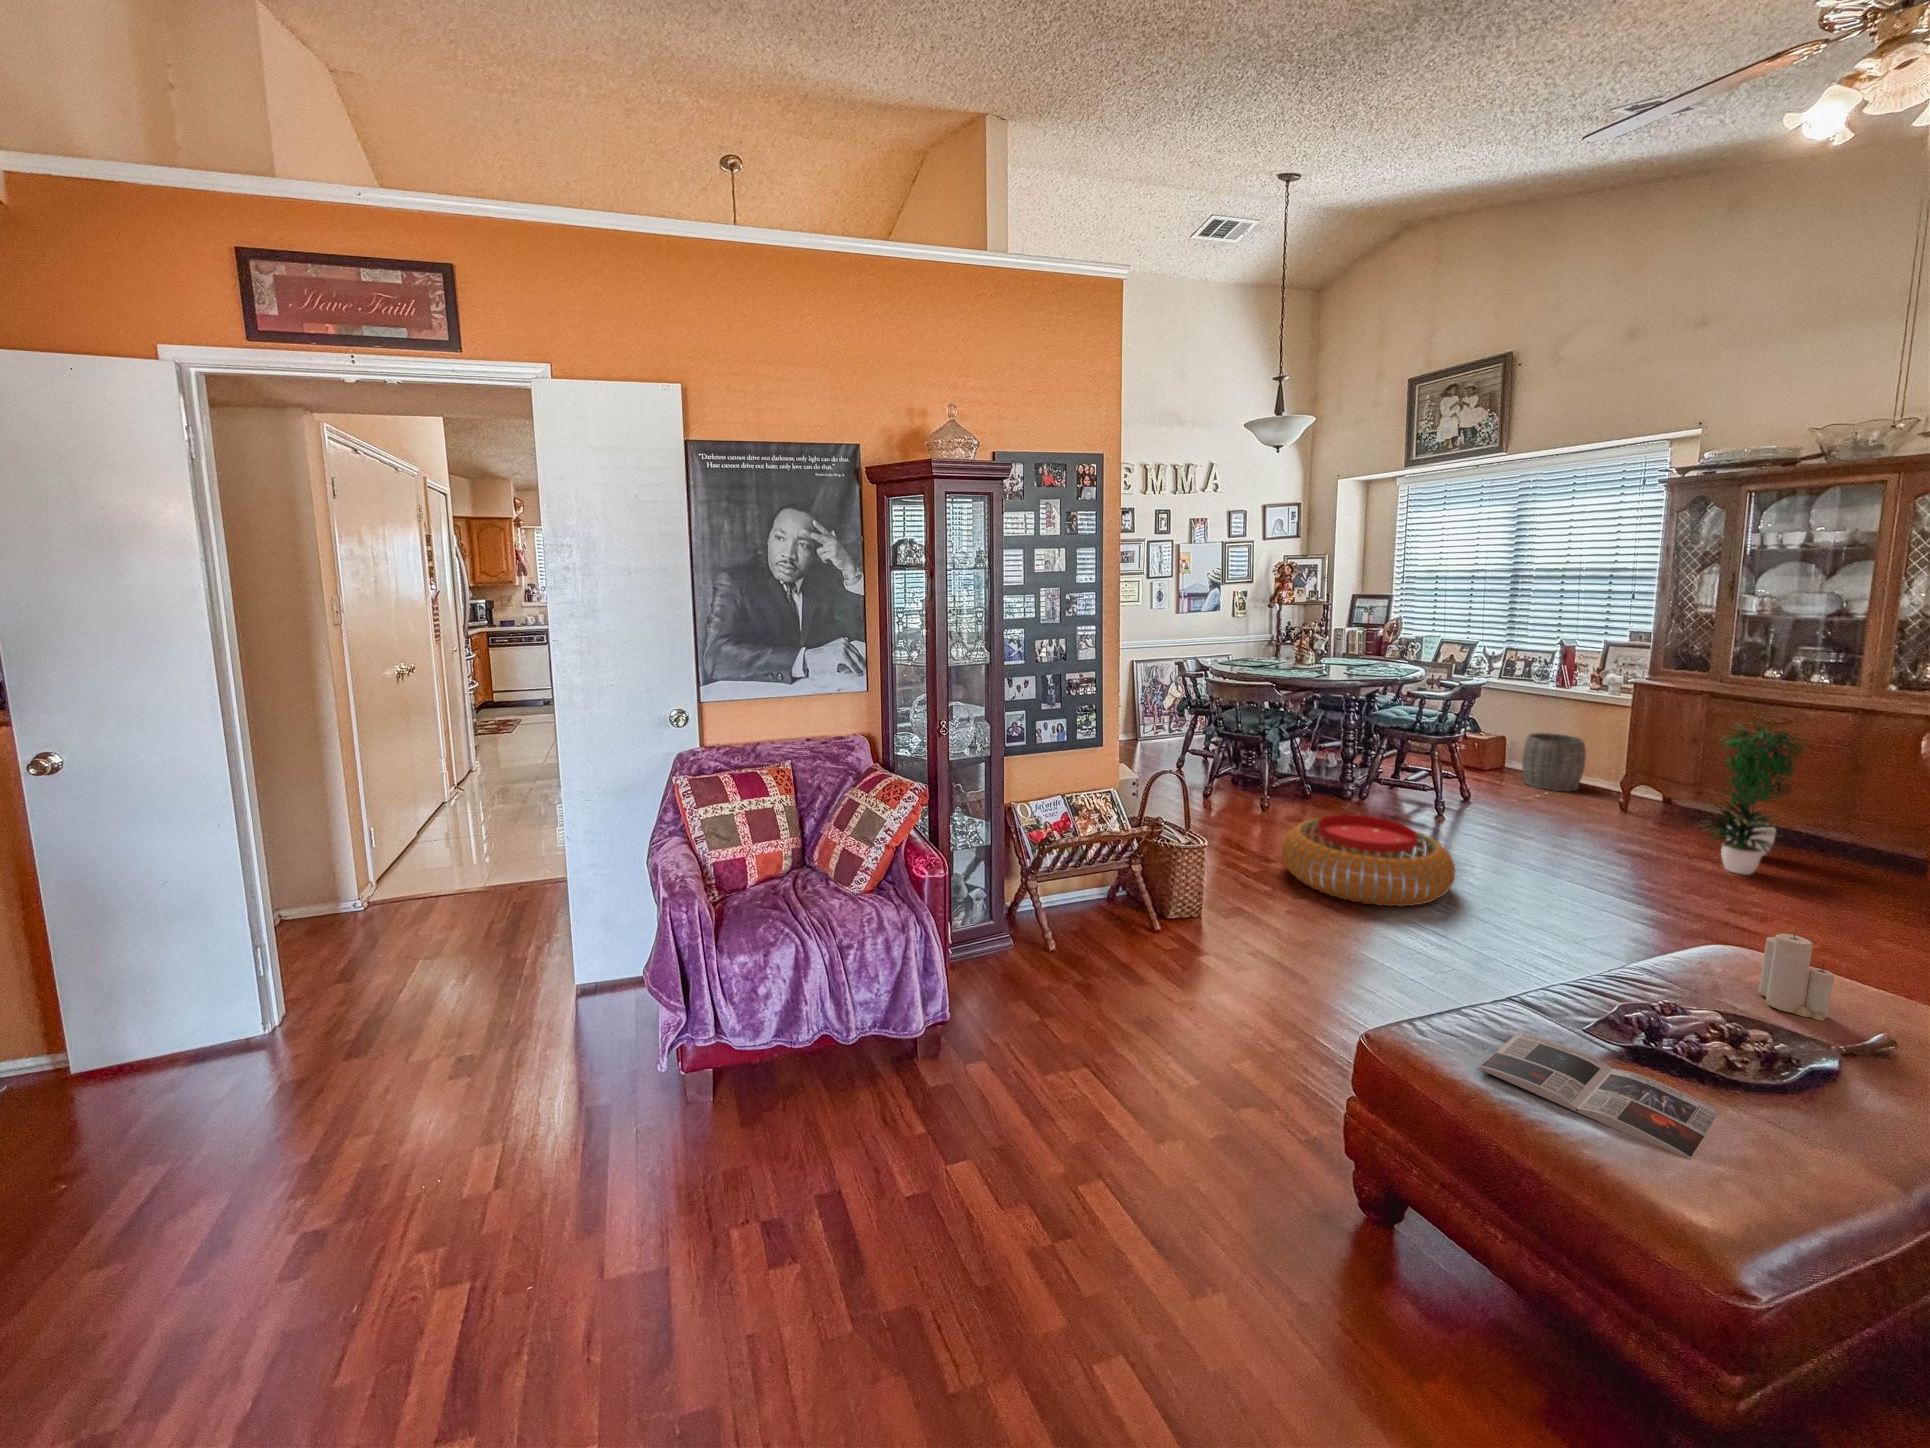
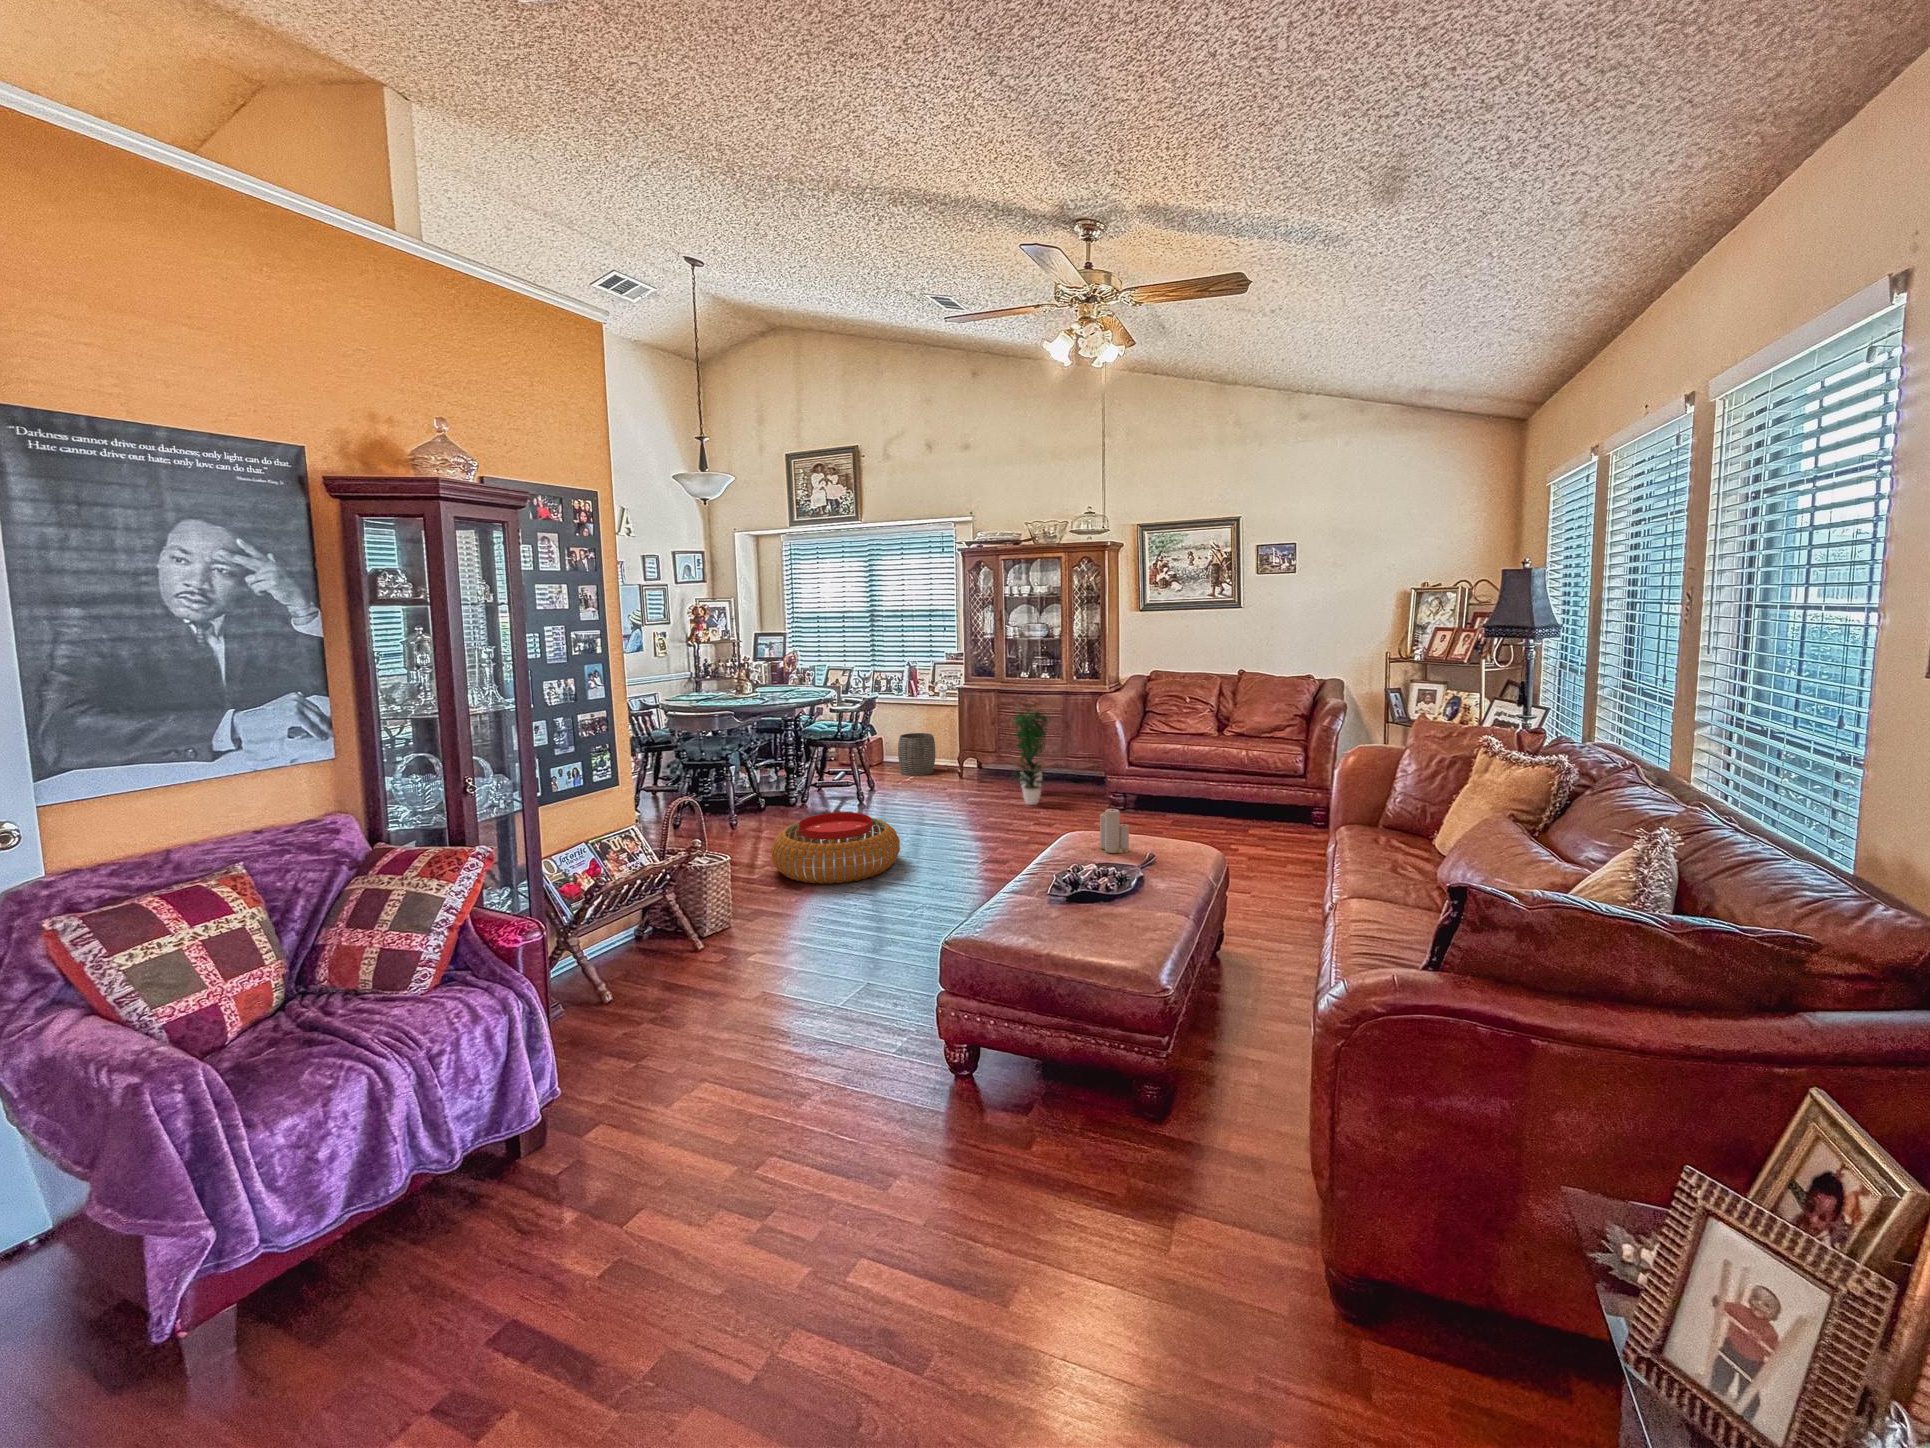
magazine: present [1477,1033,1719,1159] -> none [1015,902,1122,933]

